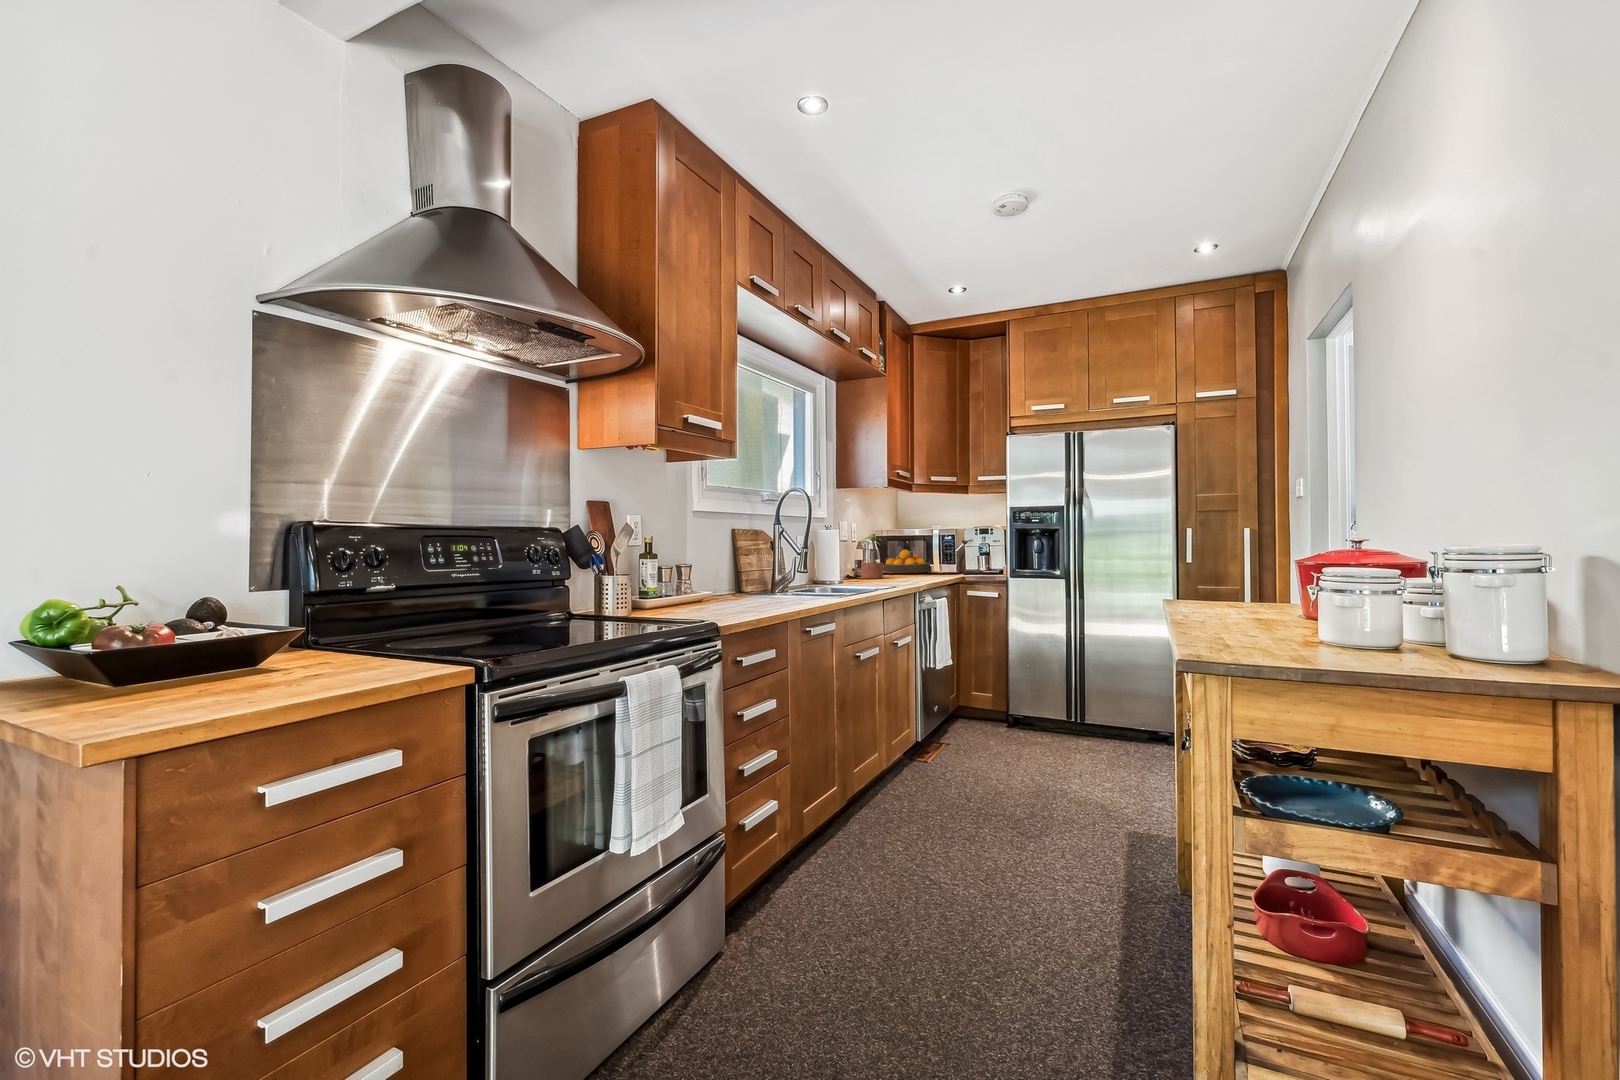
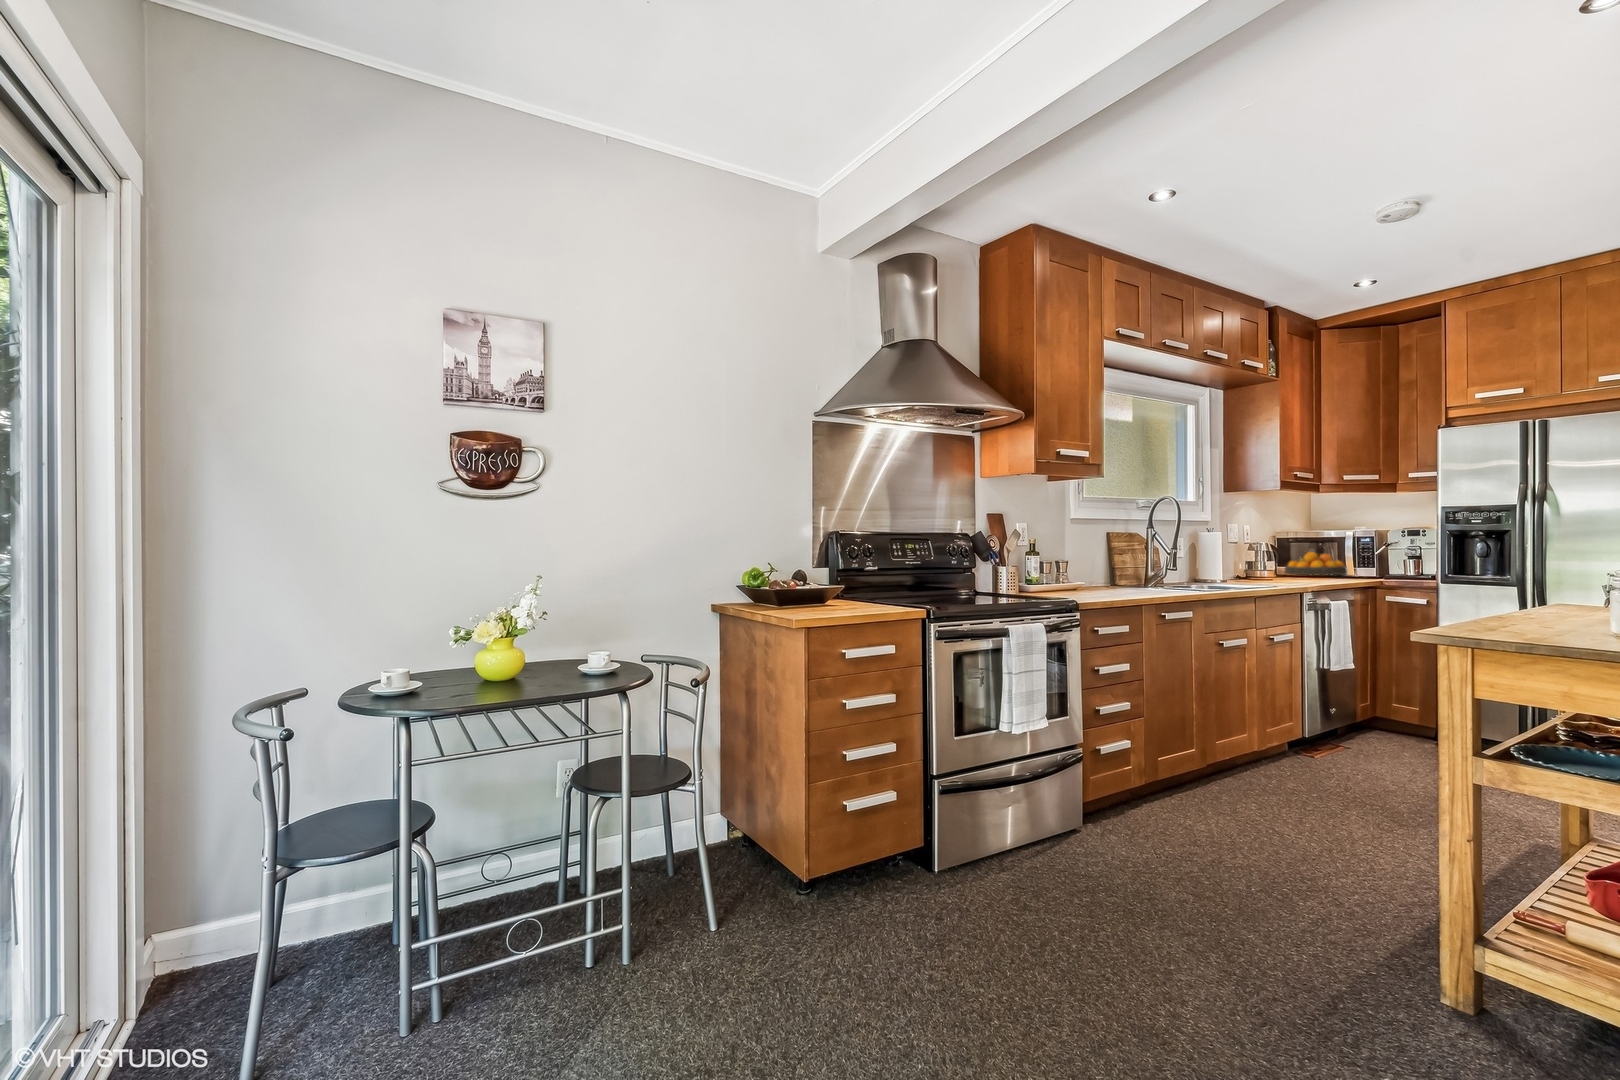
potted plant: present [862,537,883,578] -> none [1250,538,1276,579]

